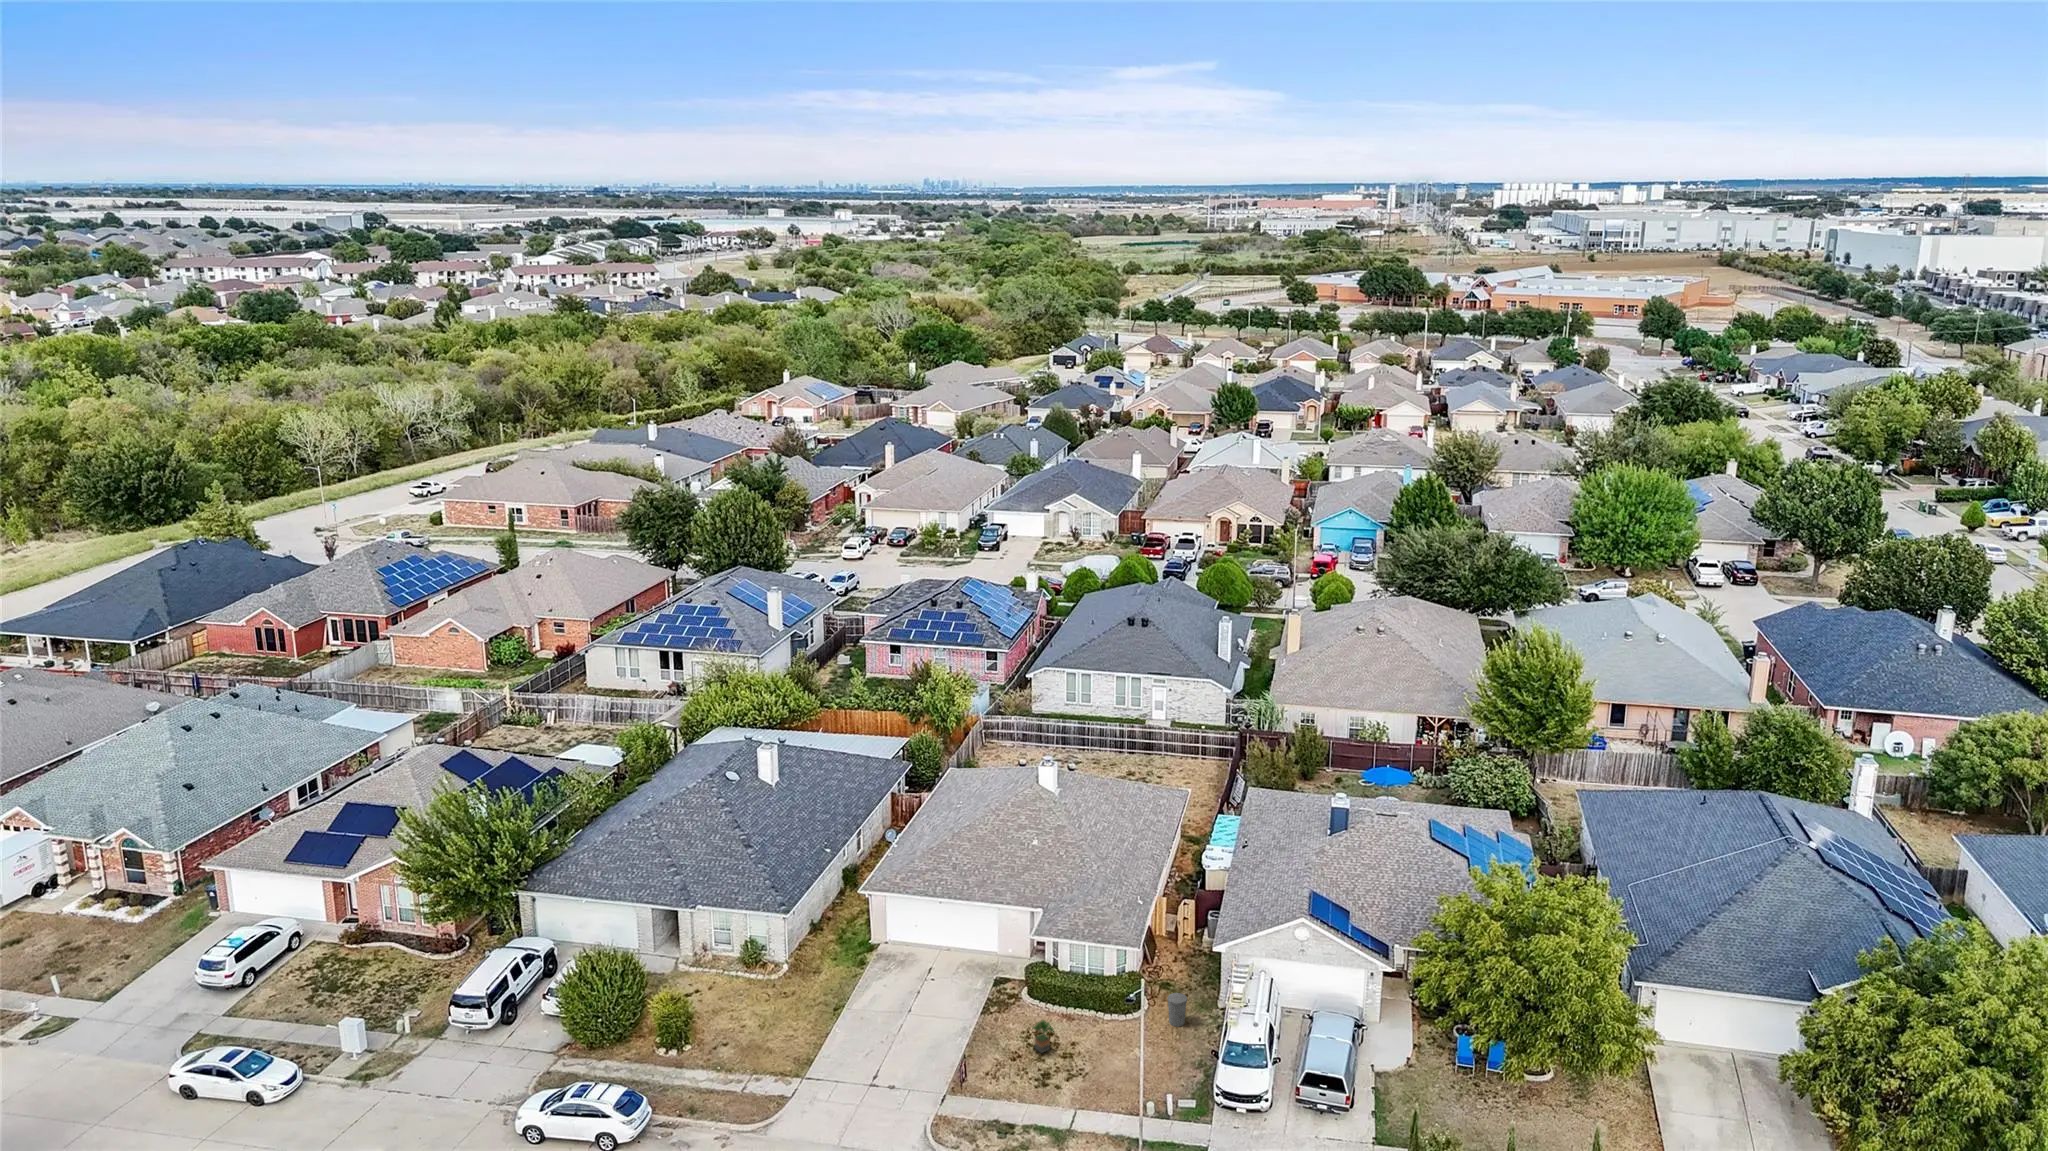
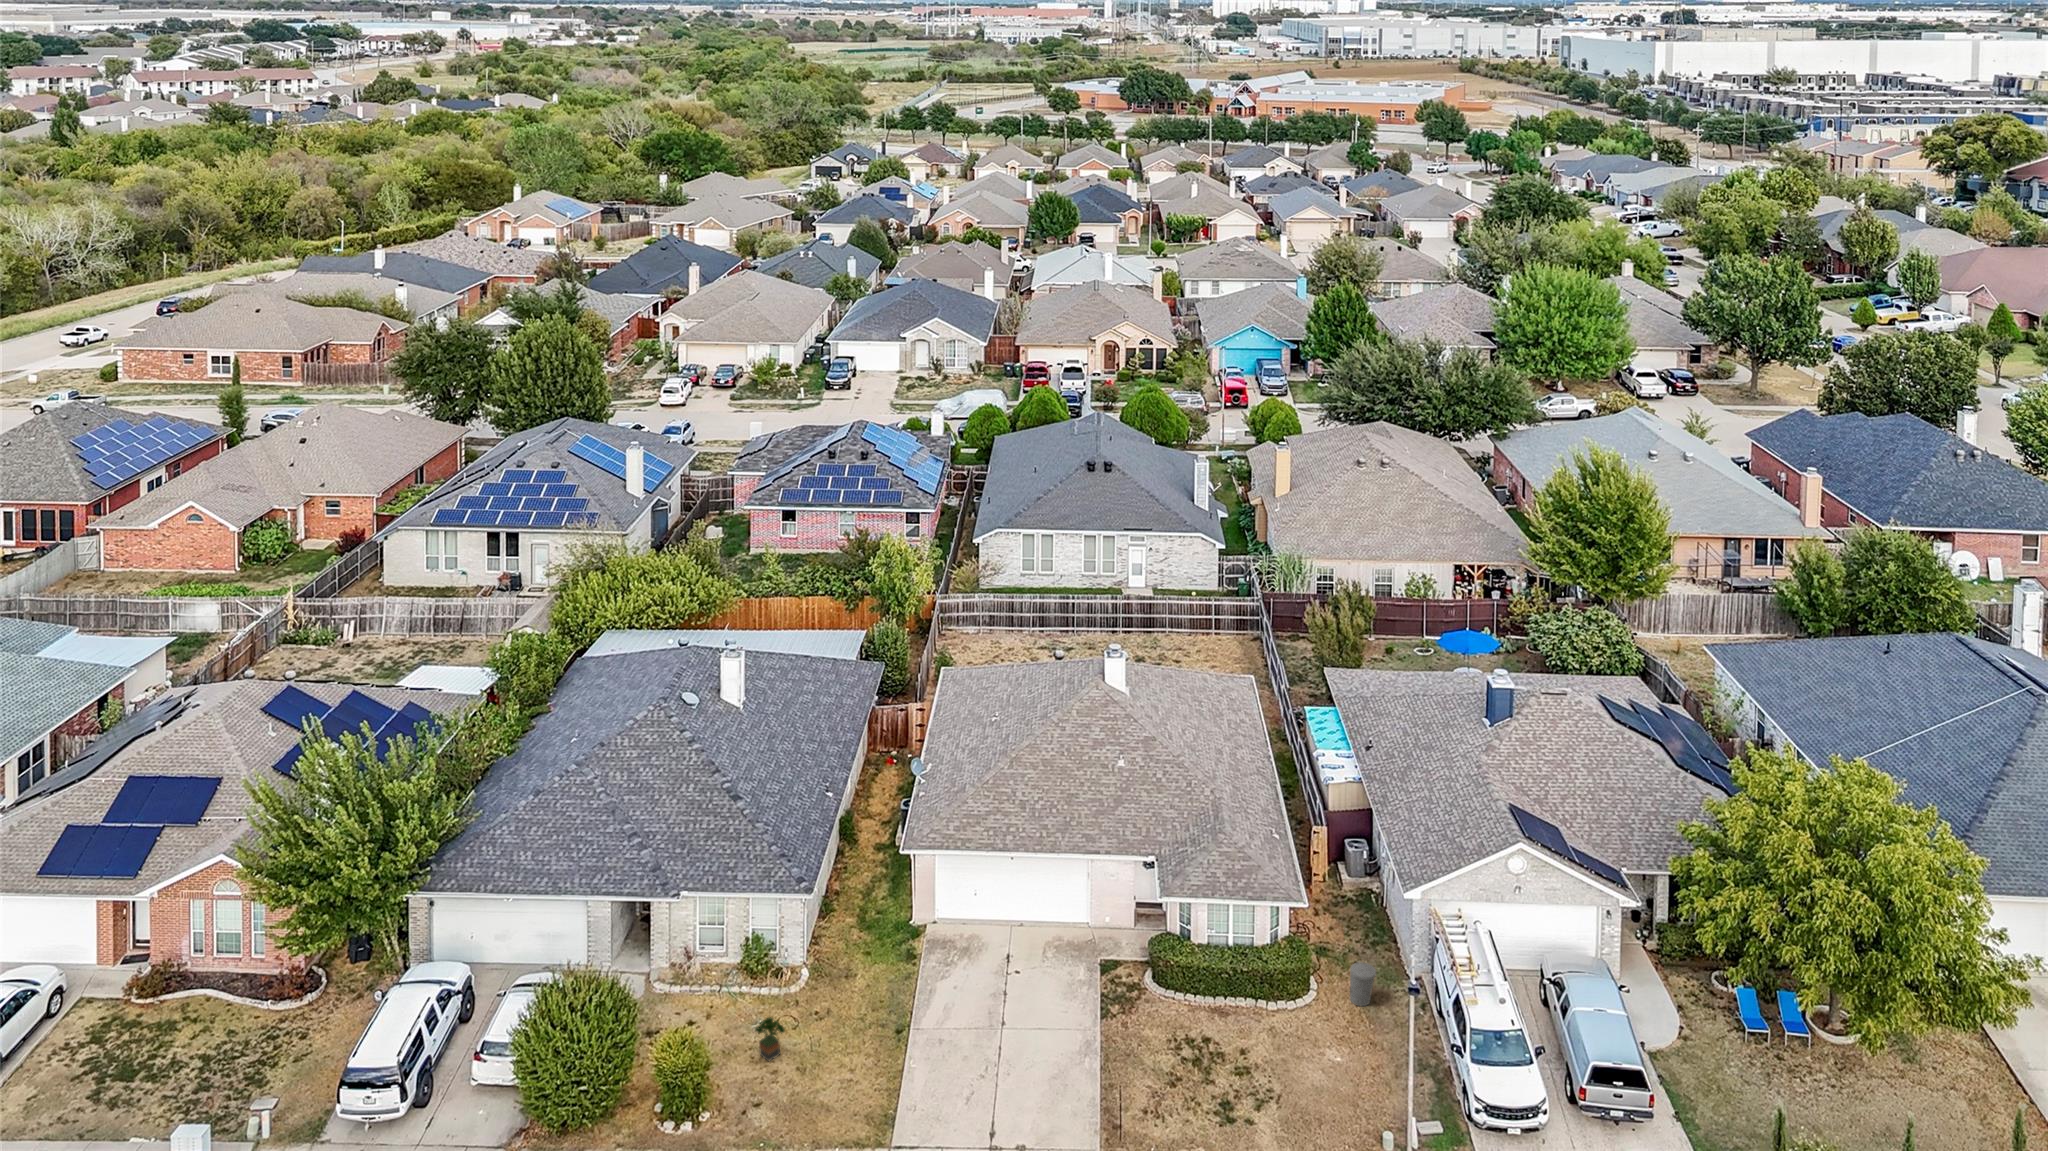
potted tree: present [1033,1020,1054,1053] -> present [755,1017,785,1061]

